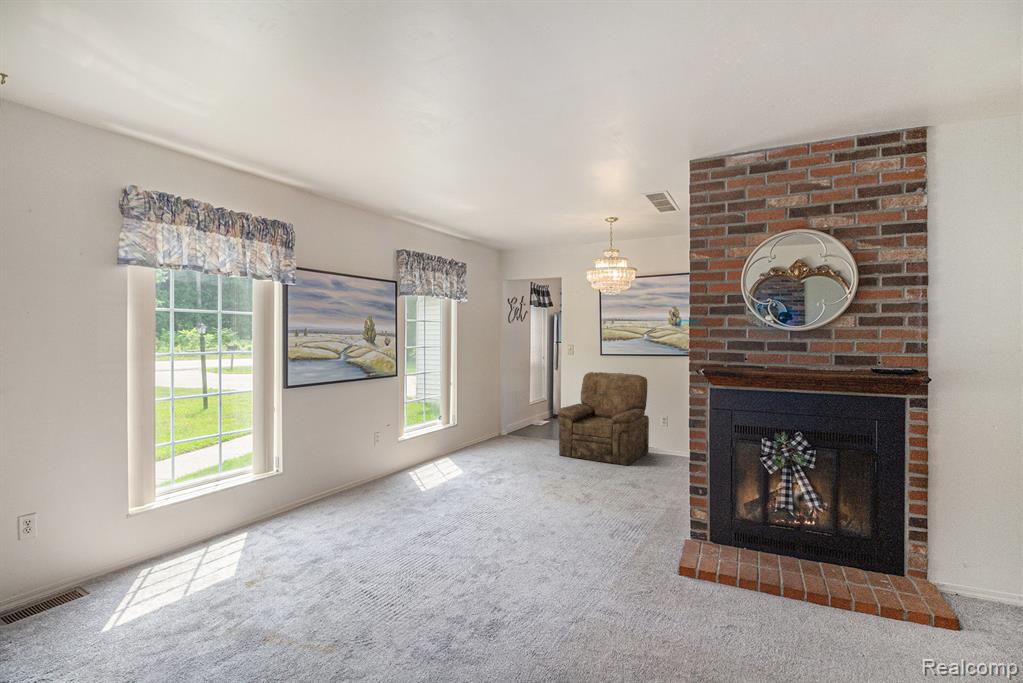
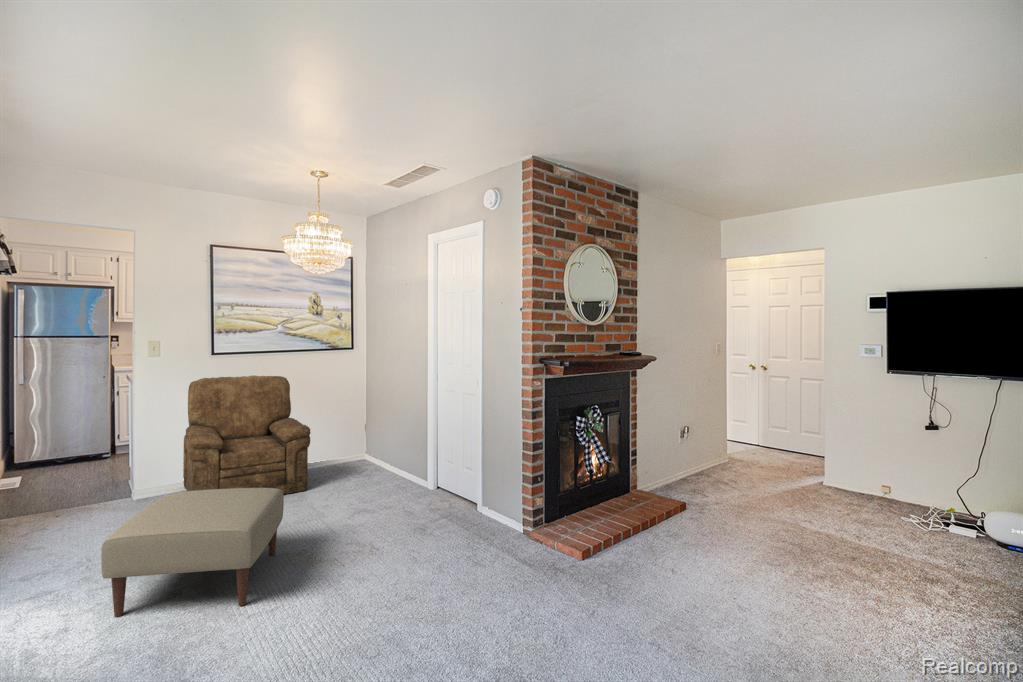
ottoman: none [449,433,544,496] -> present [101,488,284,617]

